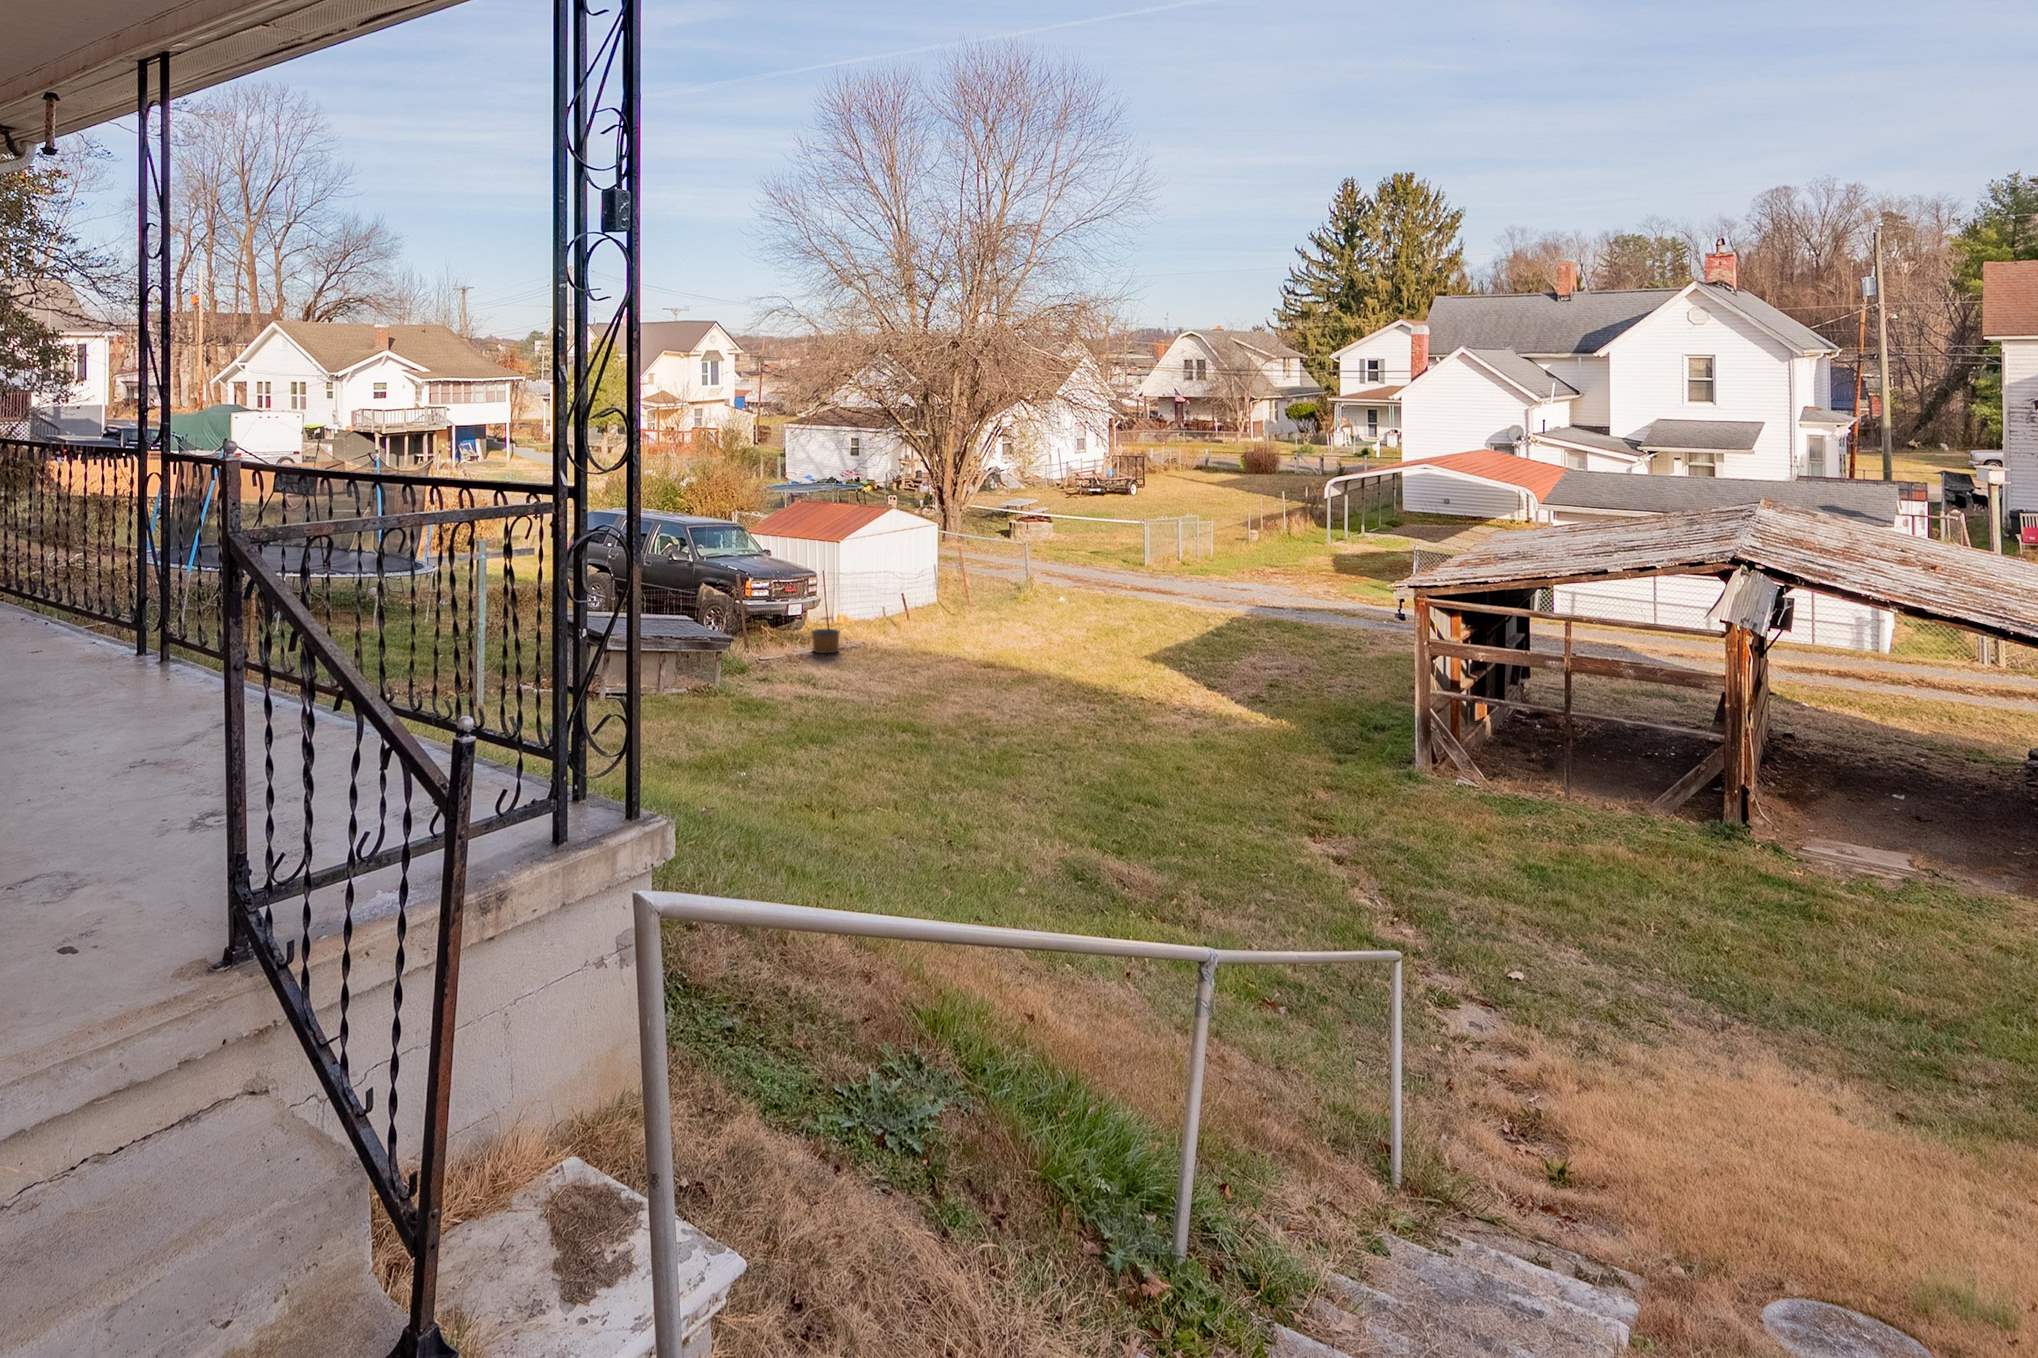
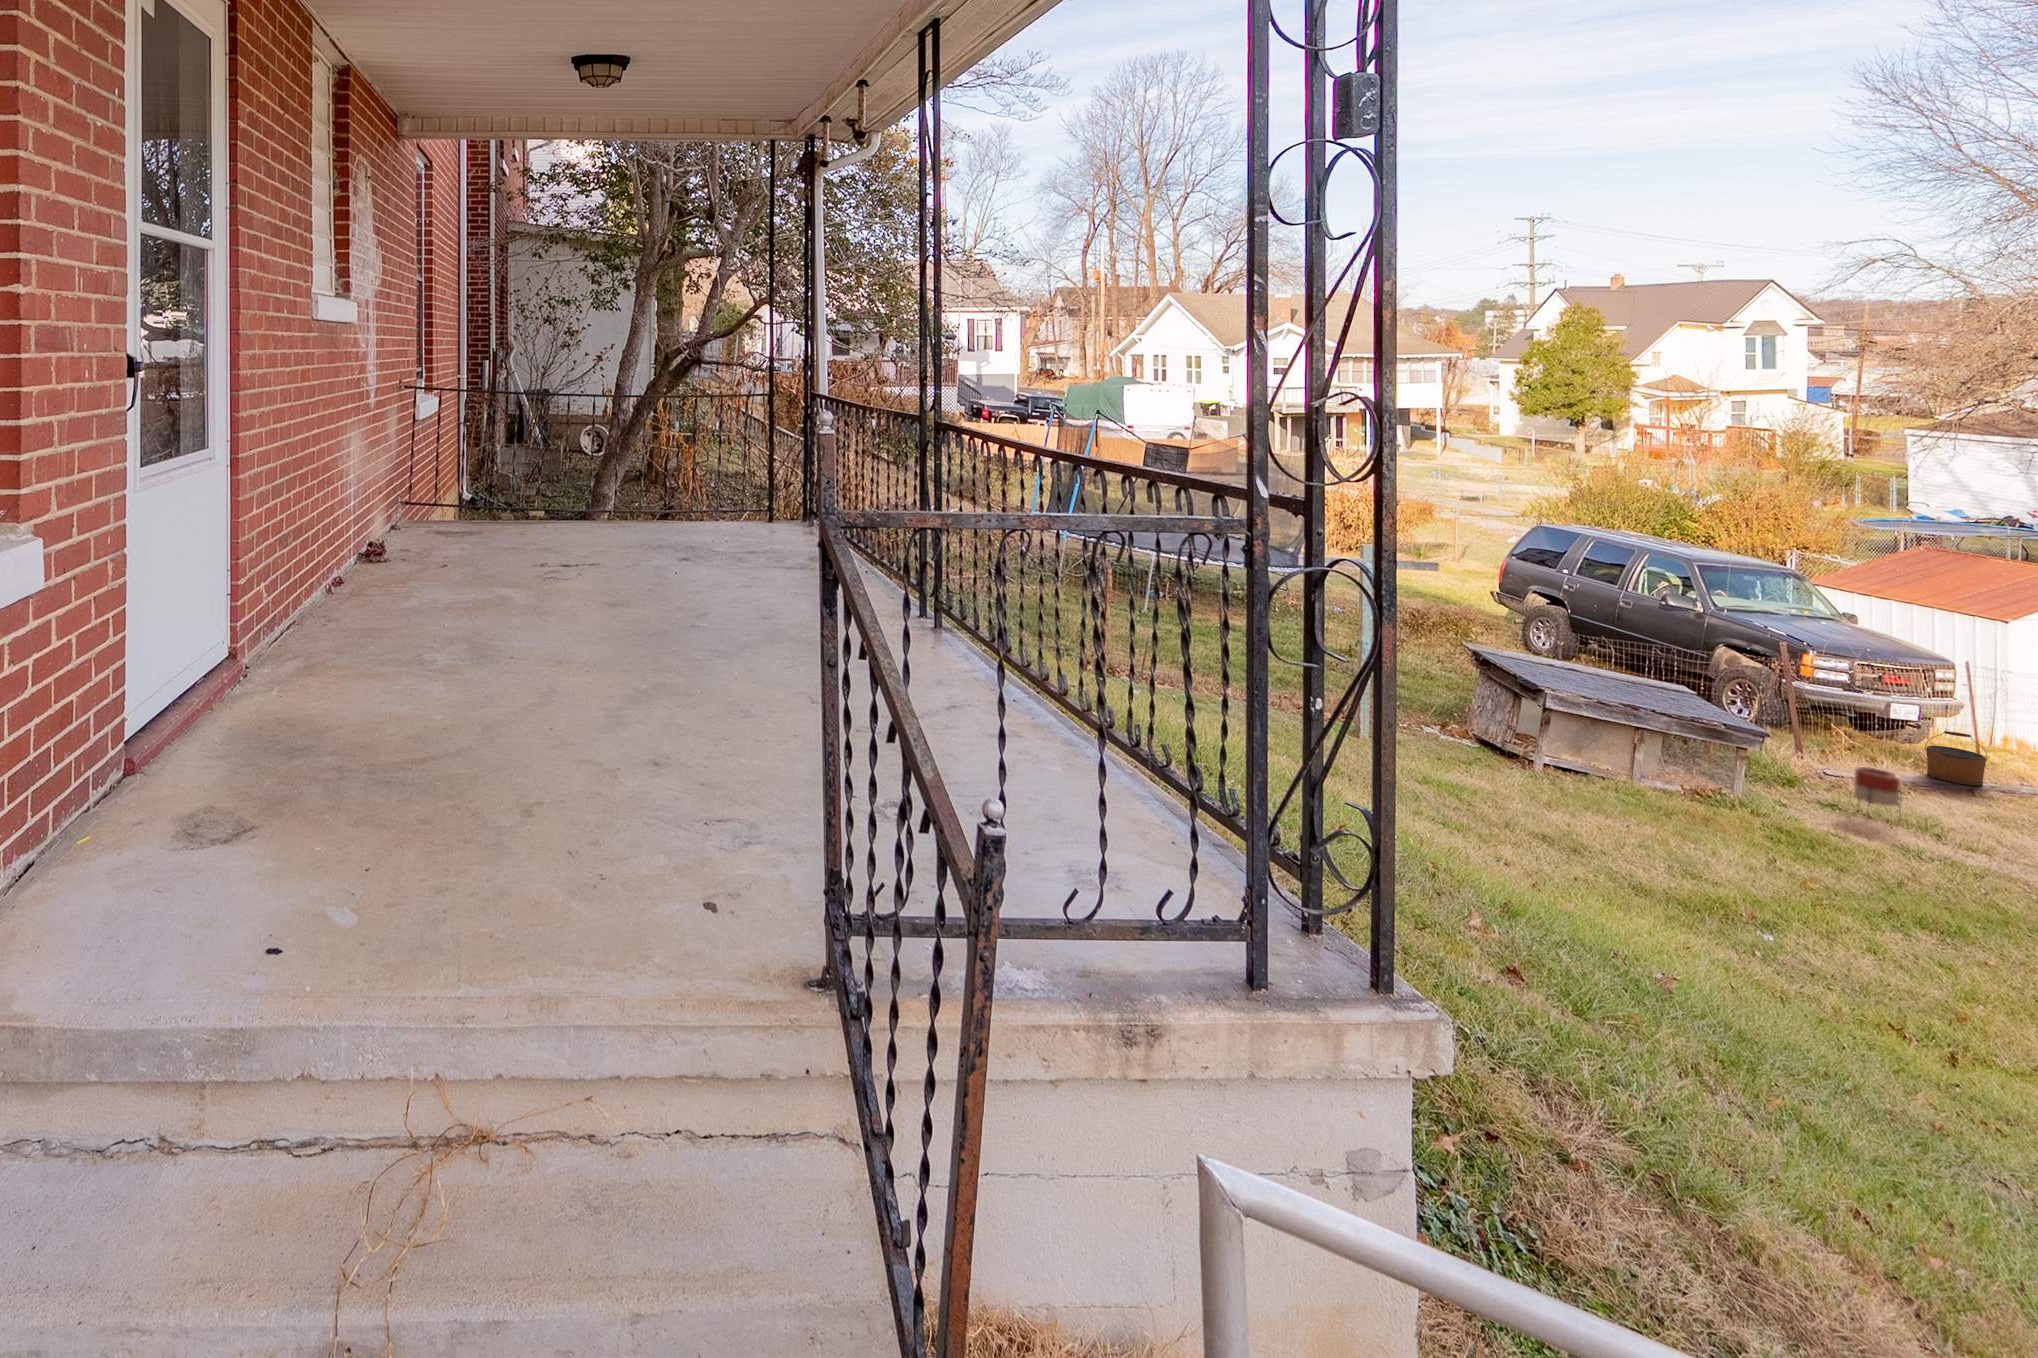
planter: none [785,657,808,697] -> present [1854,766,1901,807]

